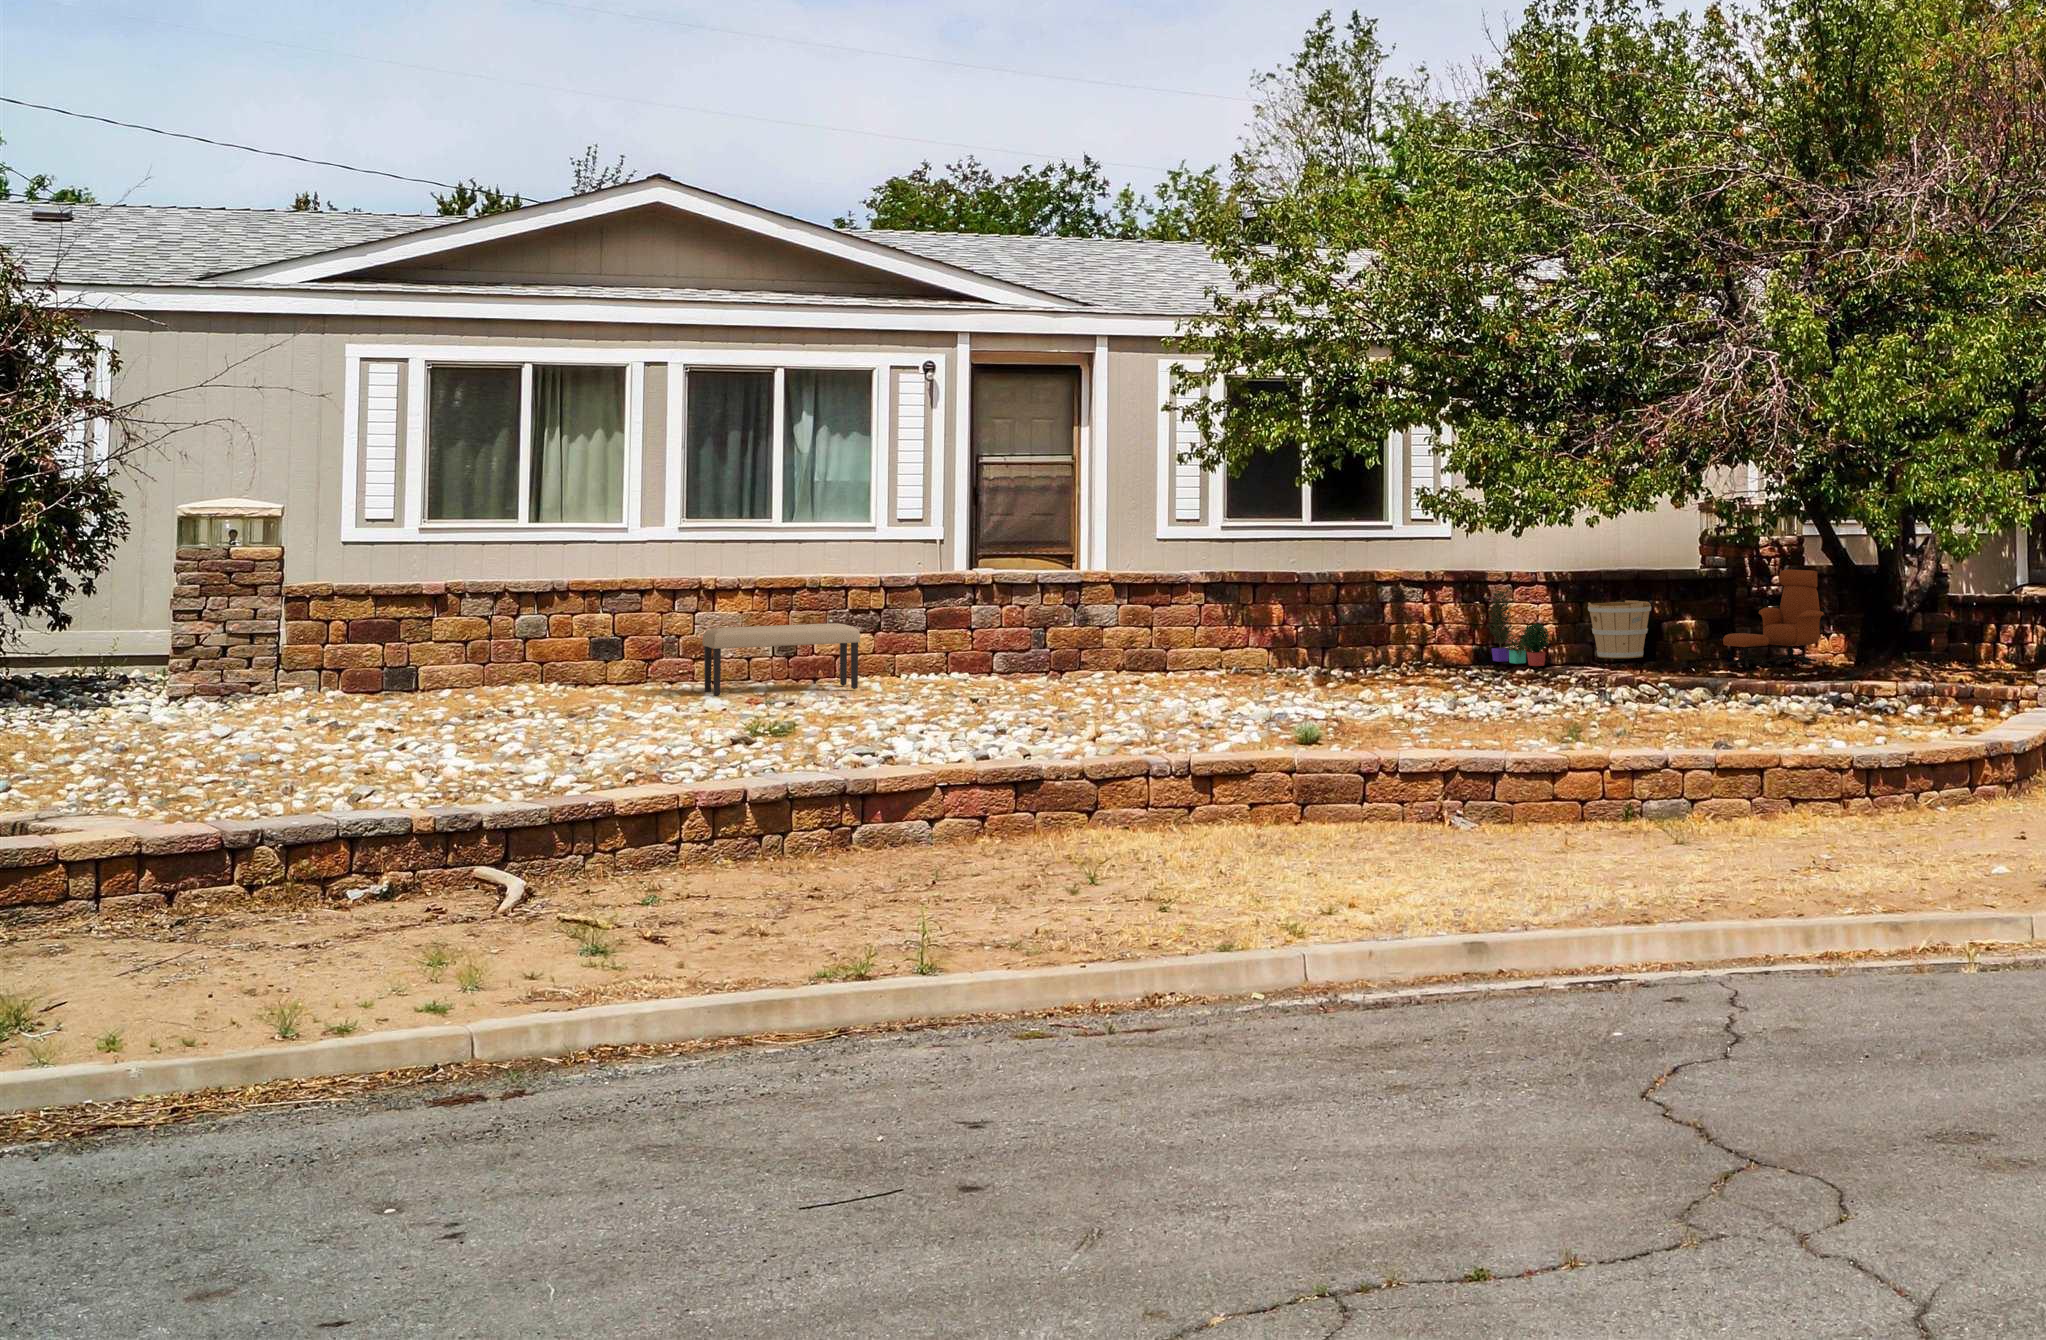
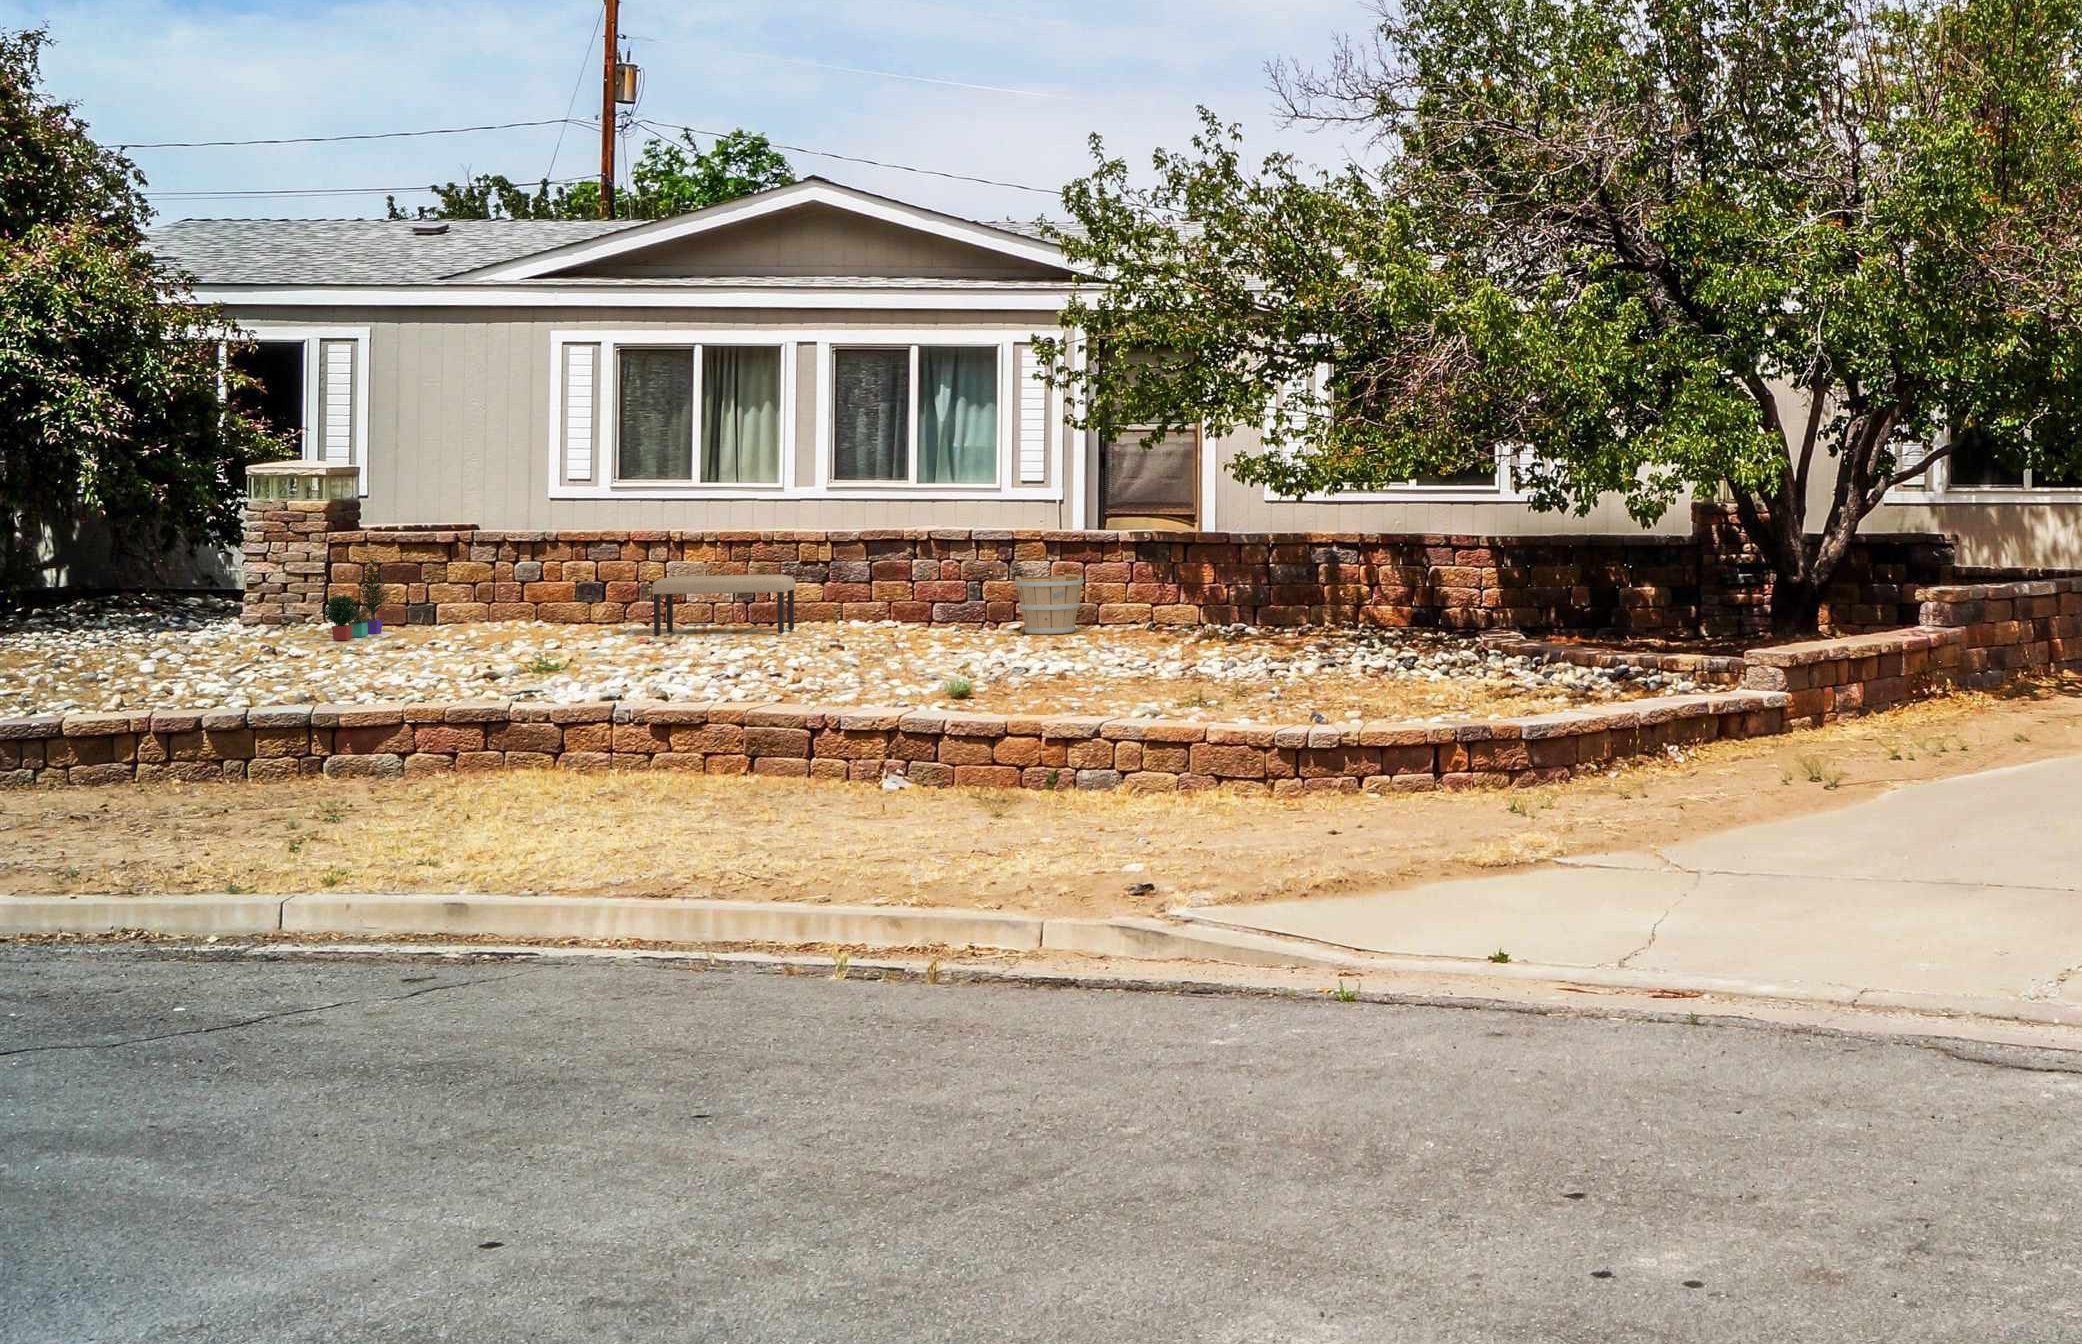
lounge chair: present [1722,569,1824,667] -> none [1657,542,1770,642]
potted plant: present [1488,590,1550,666] -> present [324,557,388,640]
wooden bucket: present [1588,600,1651,658] -> present [1015,574,1084,634]

